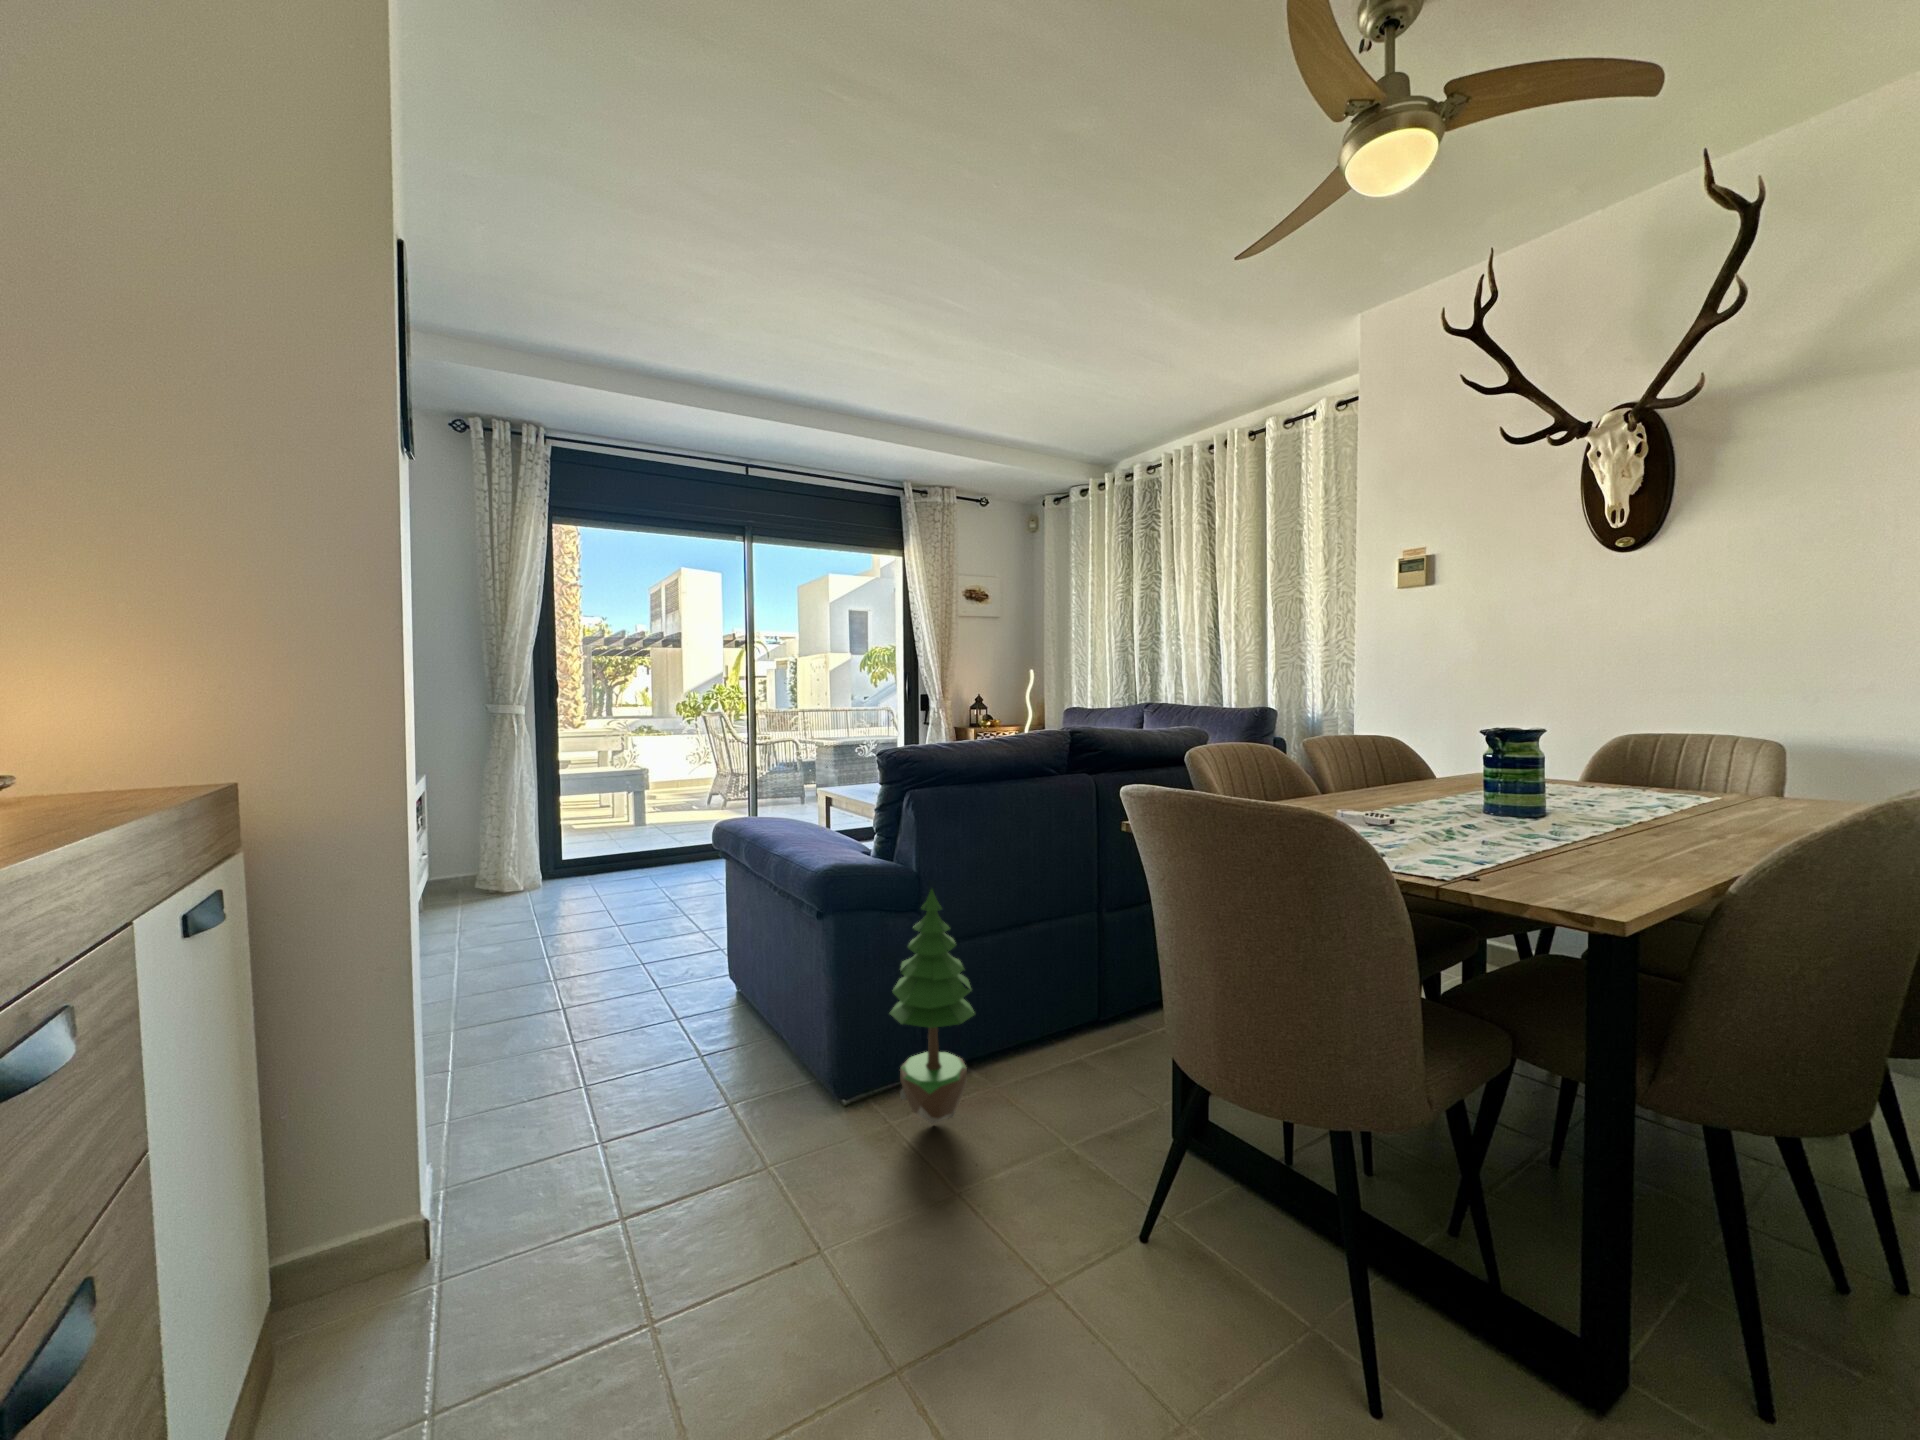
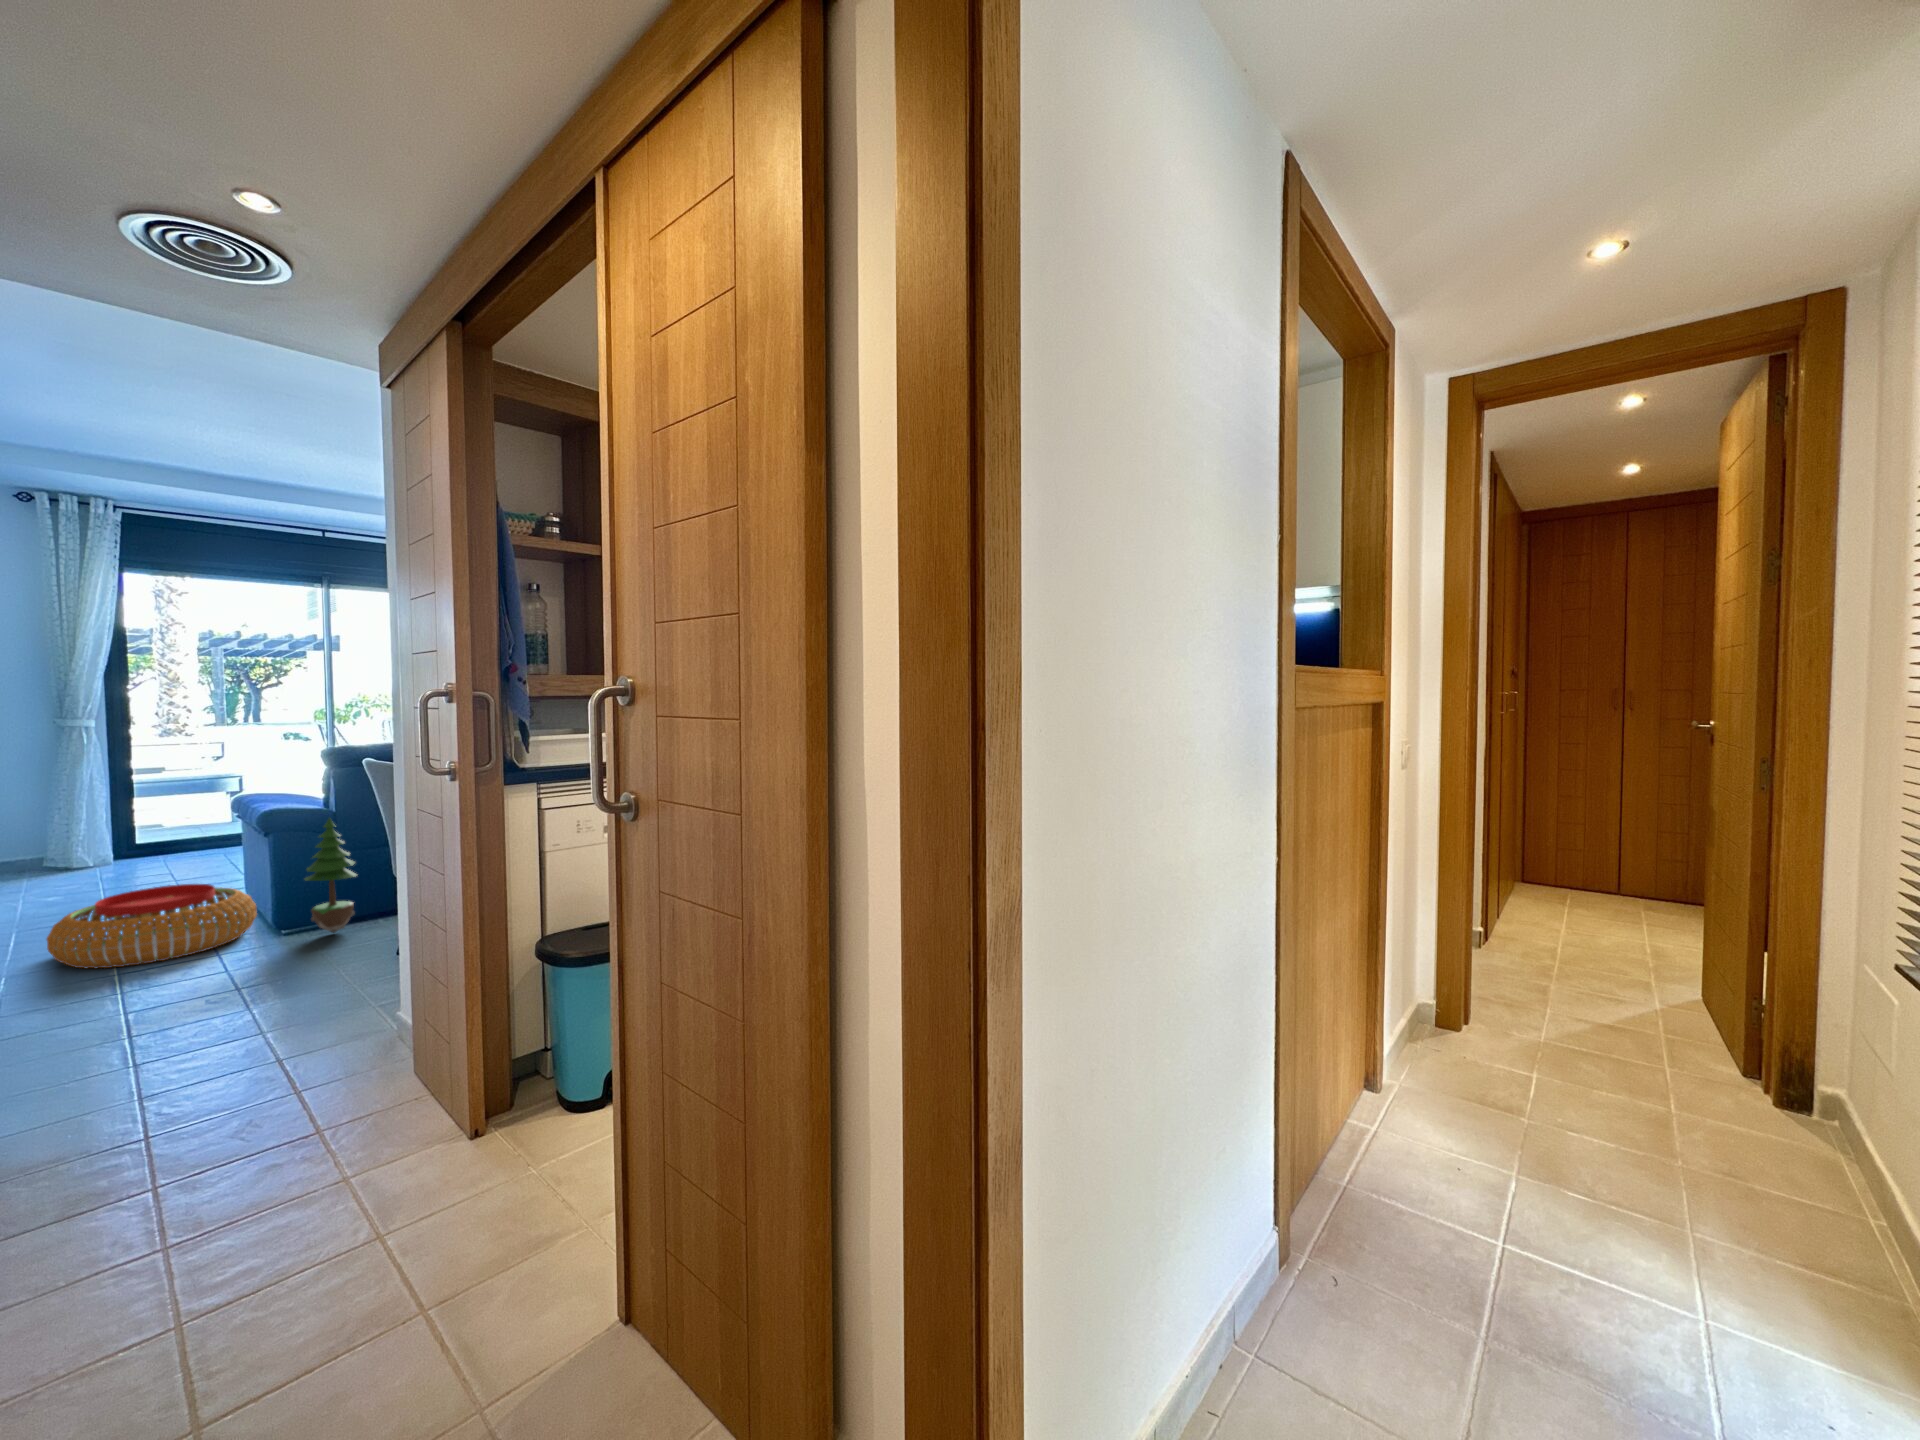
pouf: none [482,994,794,1211] -> present [47,884,257,968]

